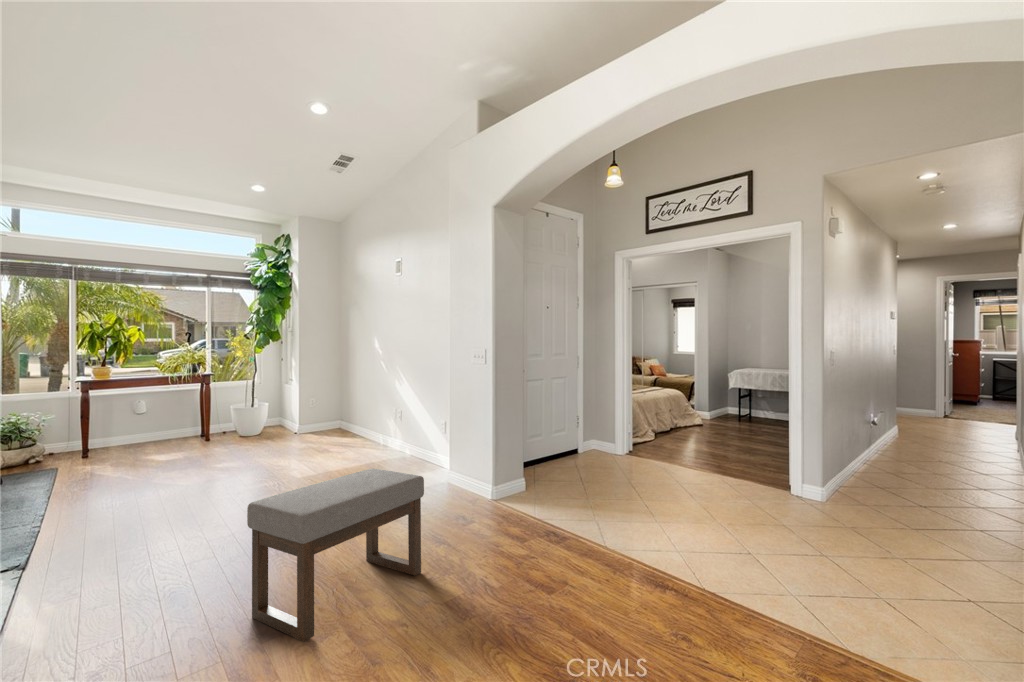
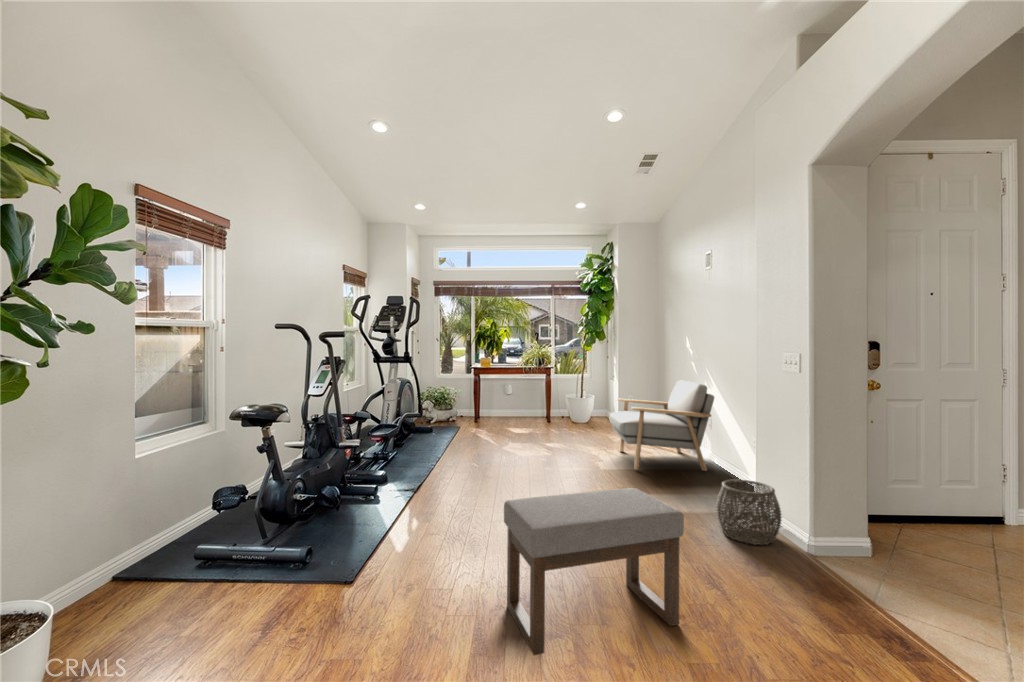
armchair: none [300,378,406,469] -> present [610,381,714,471]
woven basket: none [423,453,473,504] -> present [716,480,782,545]

